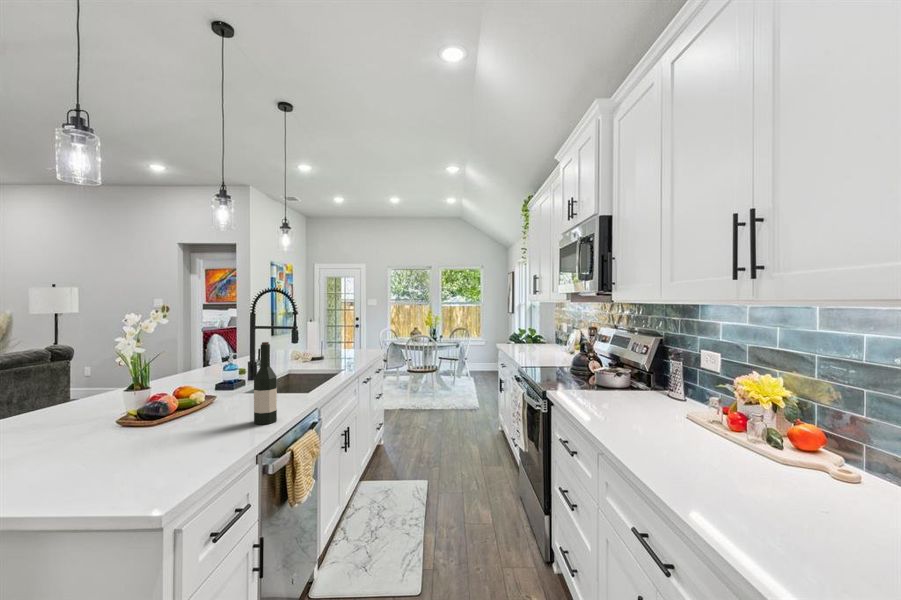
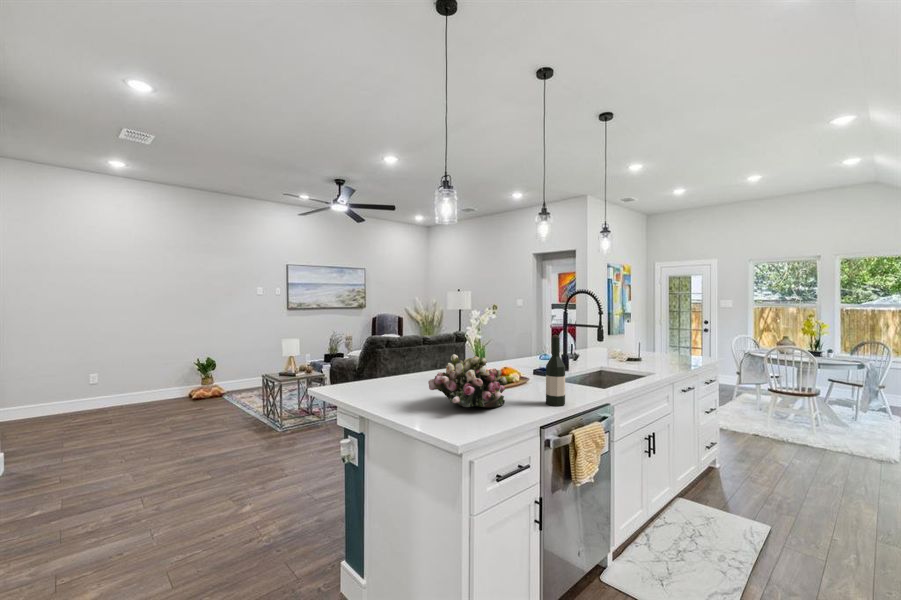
flower arrangement: none [69,380,204,455] -> present [428,354,507,407]

